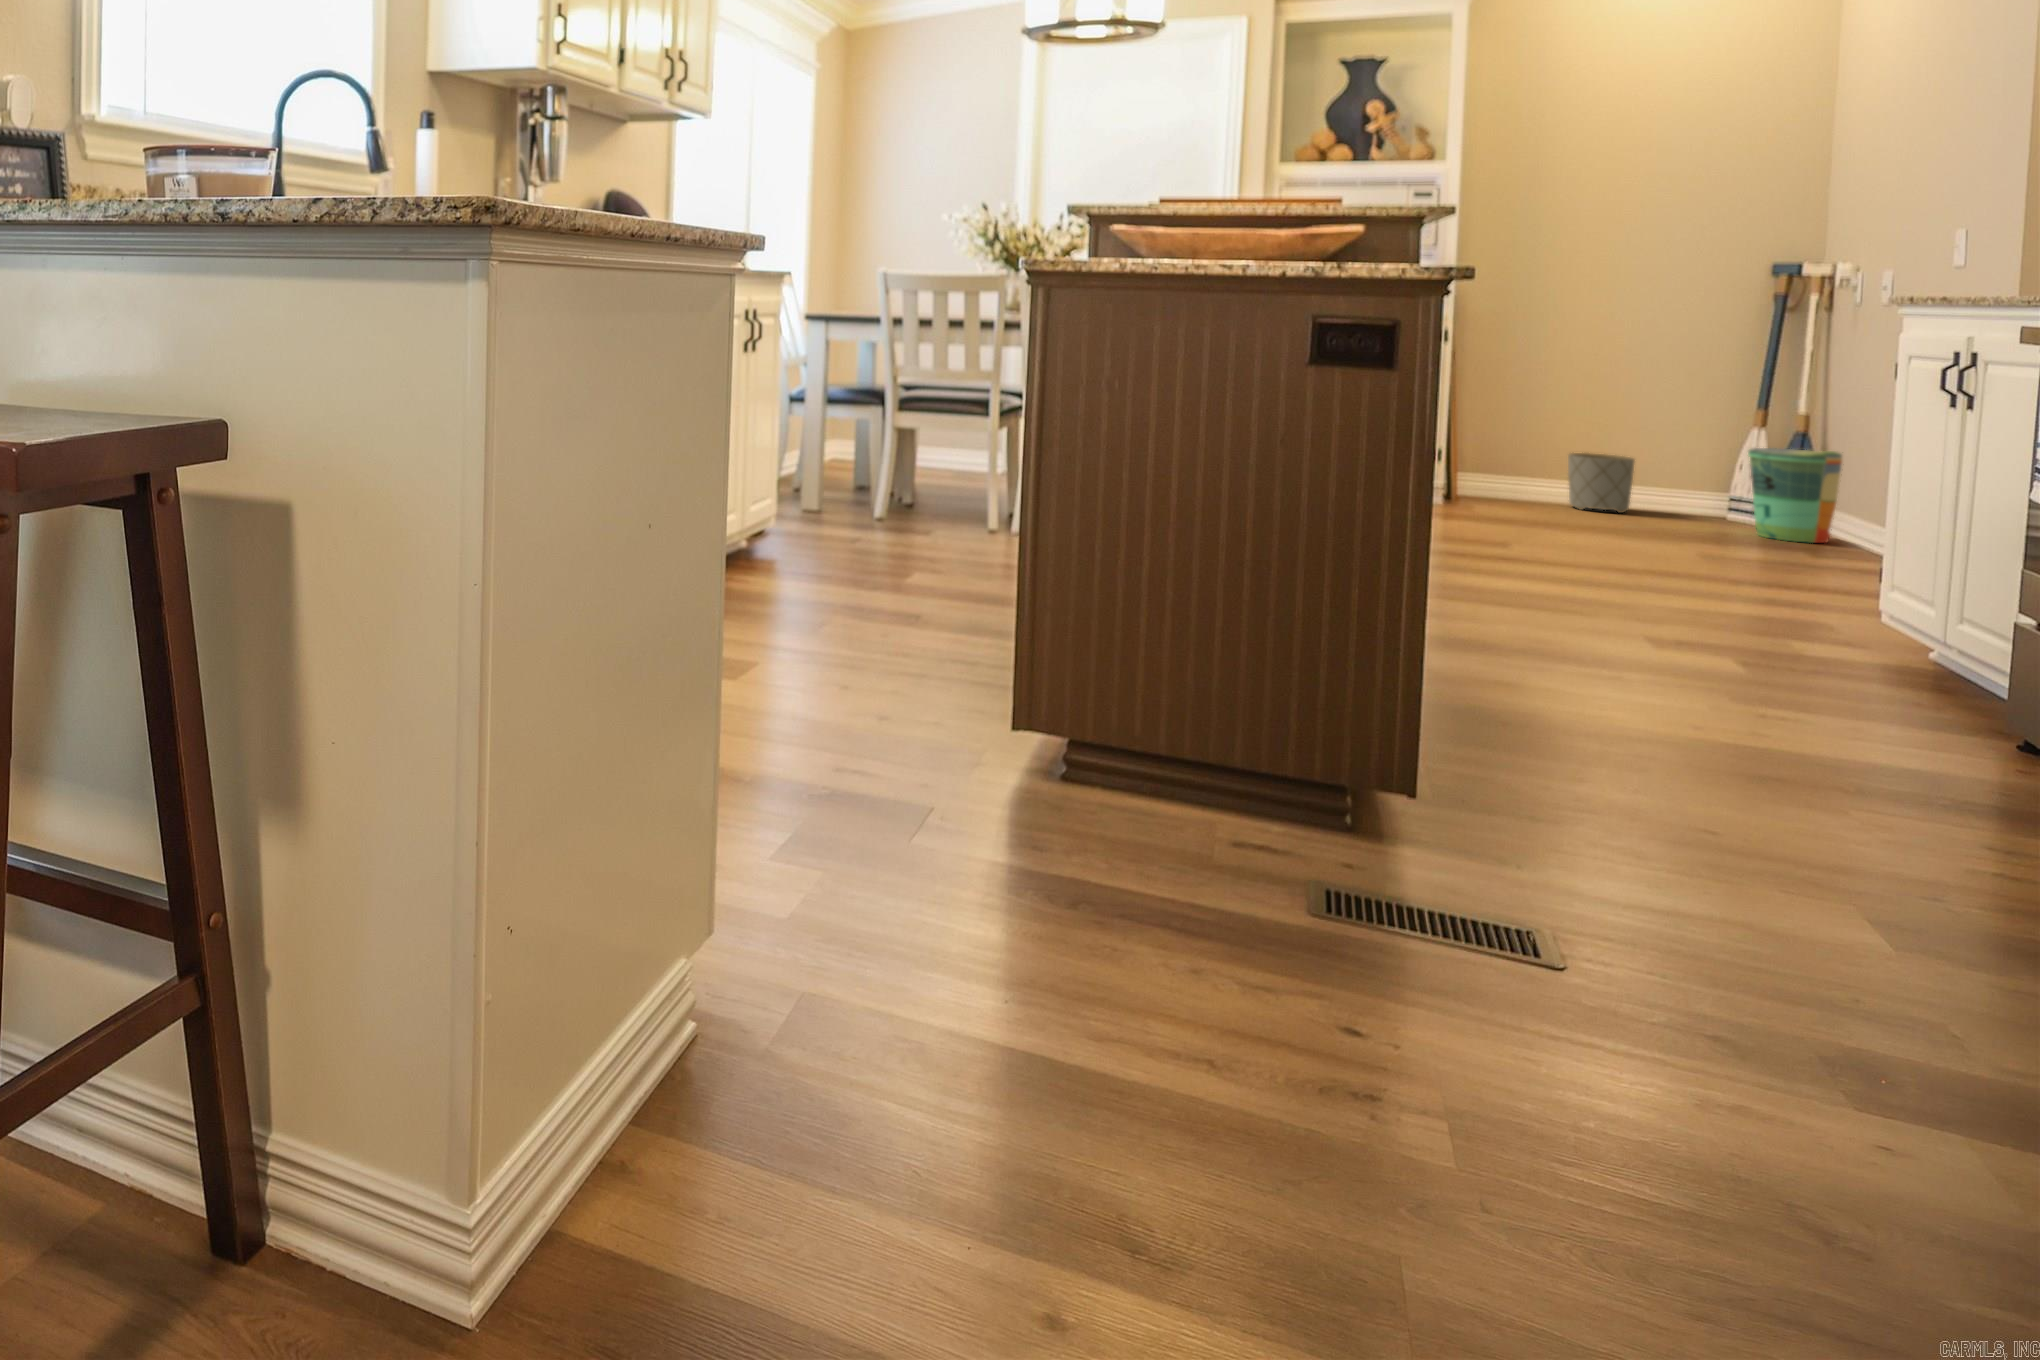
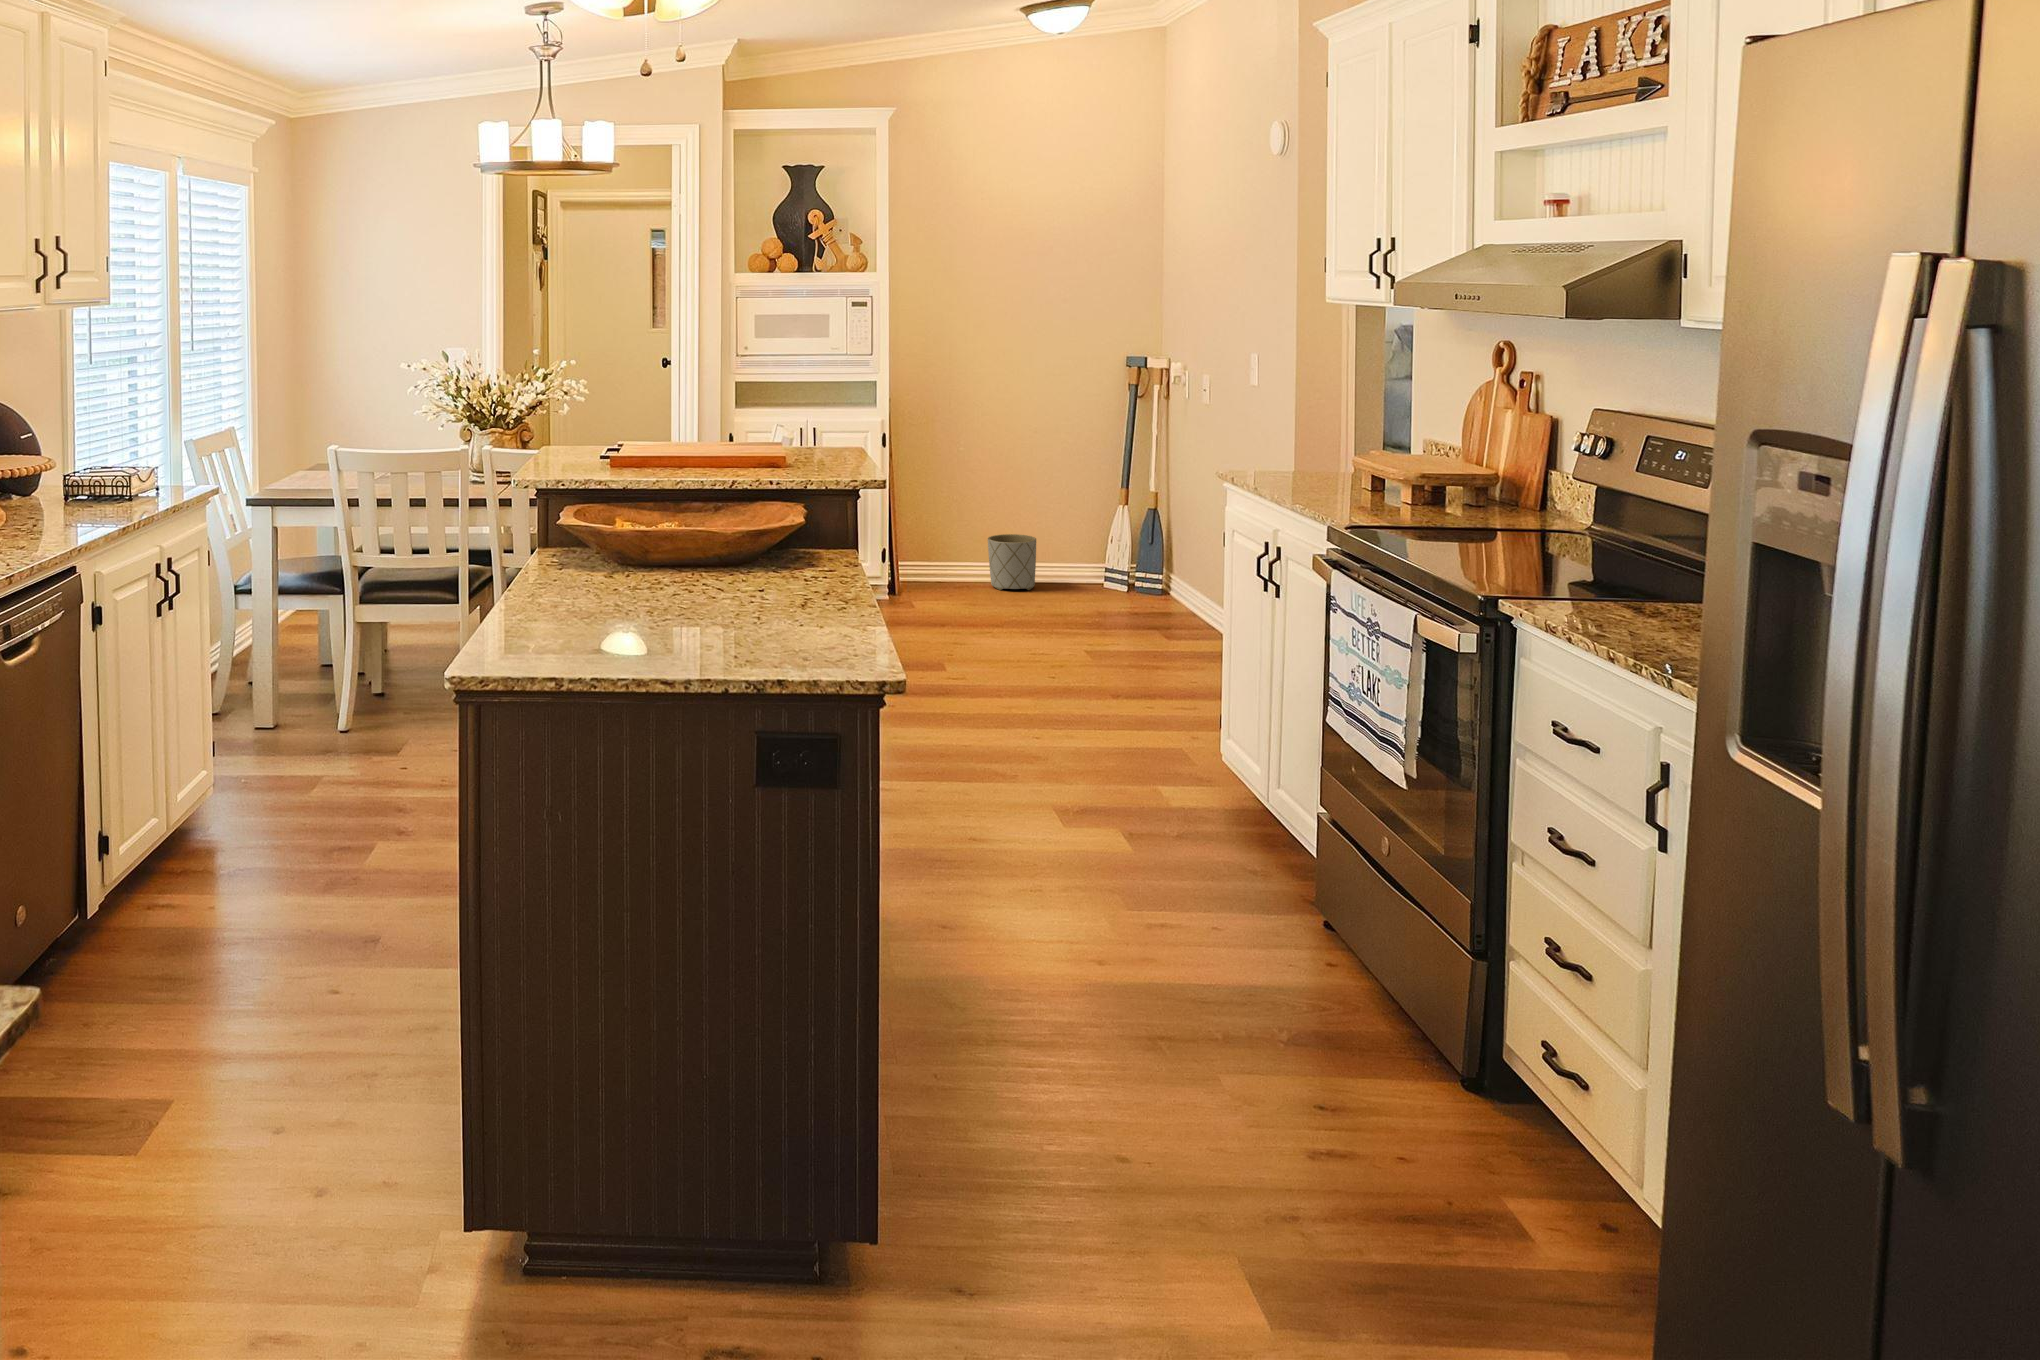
trash can: present [1748,448,1842,543] -> none [1116,526,1181,611]

